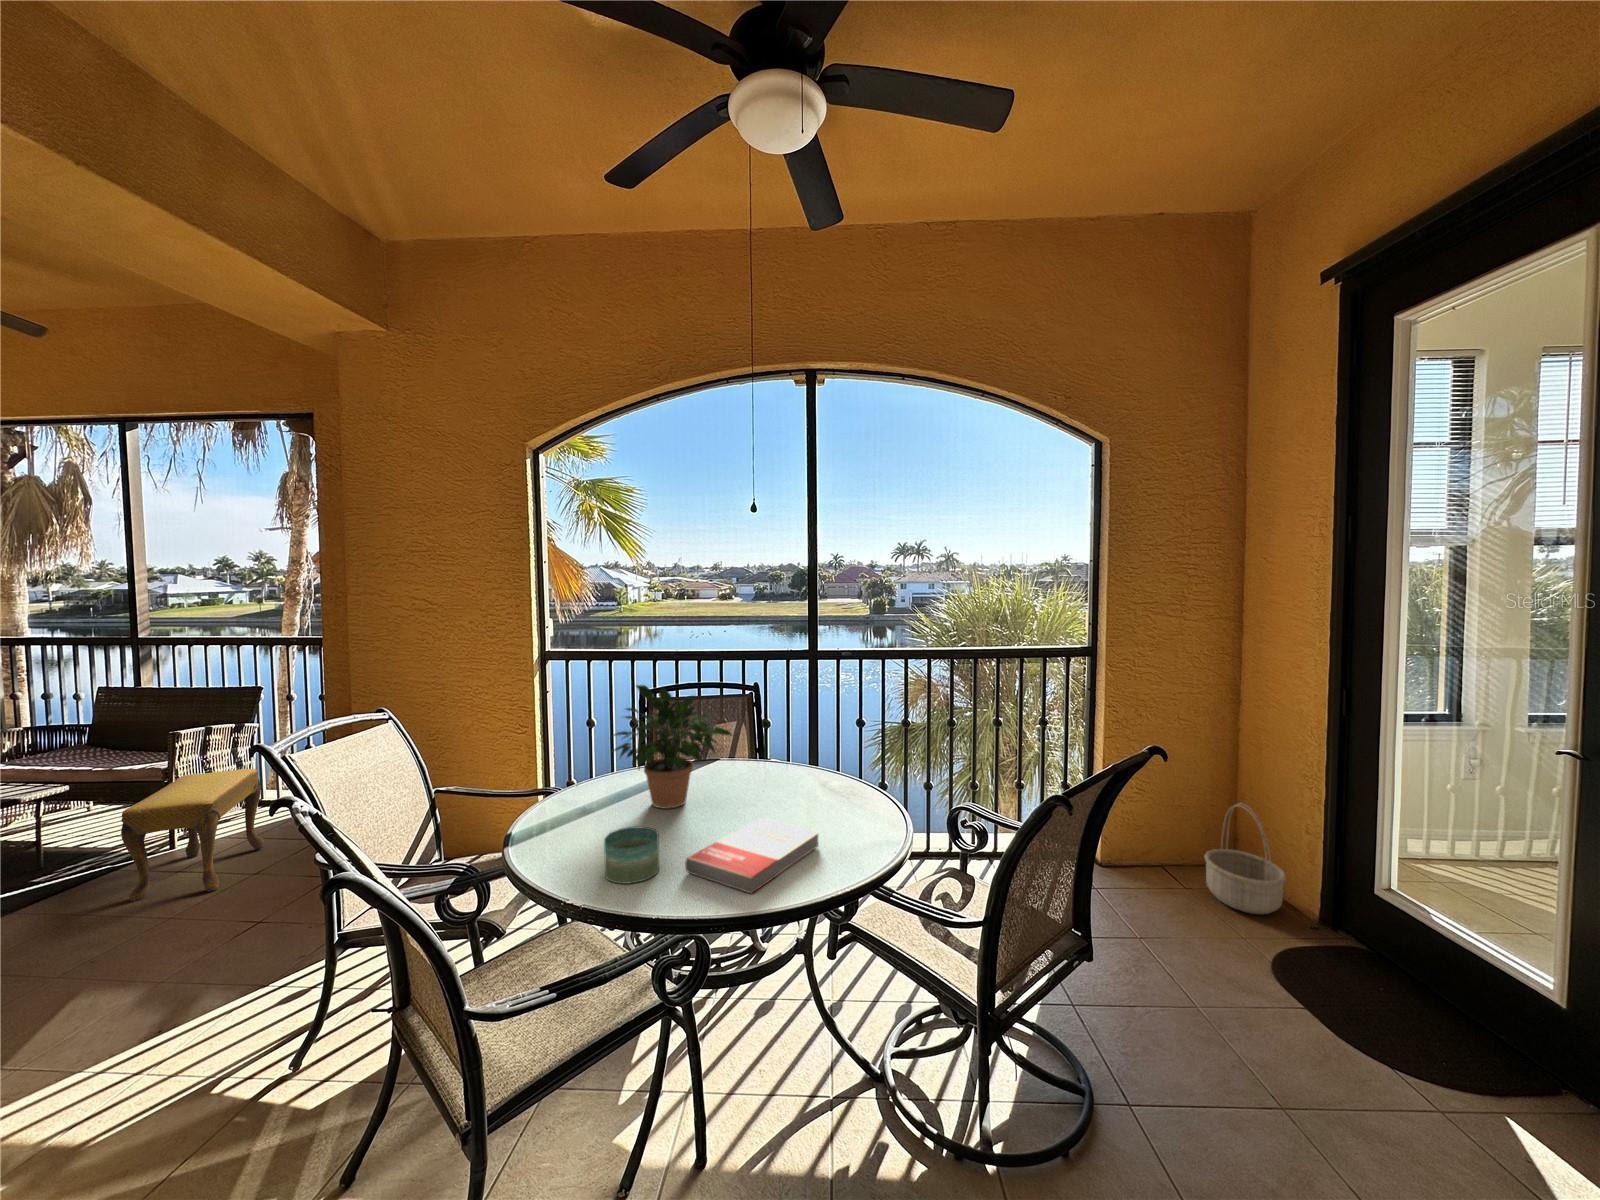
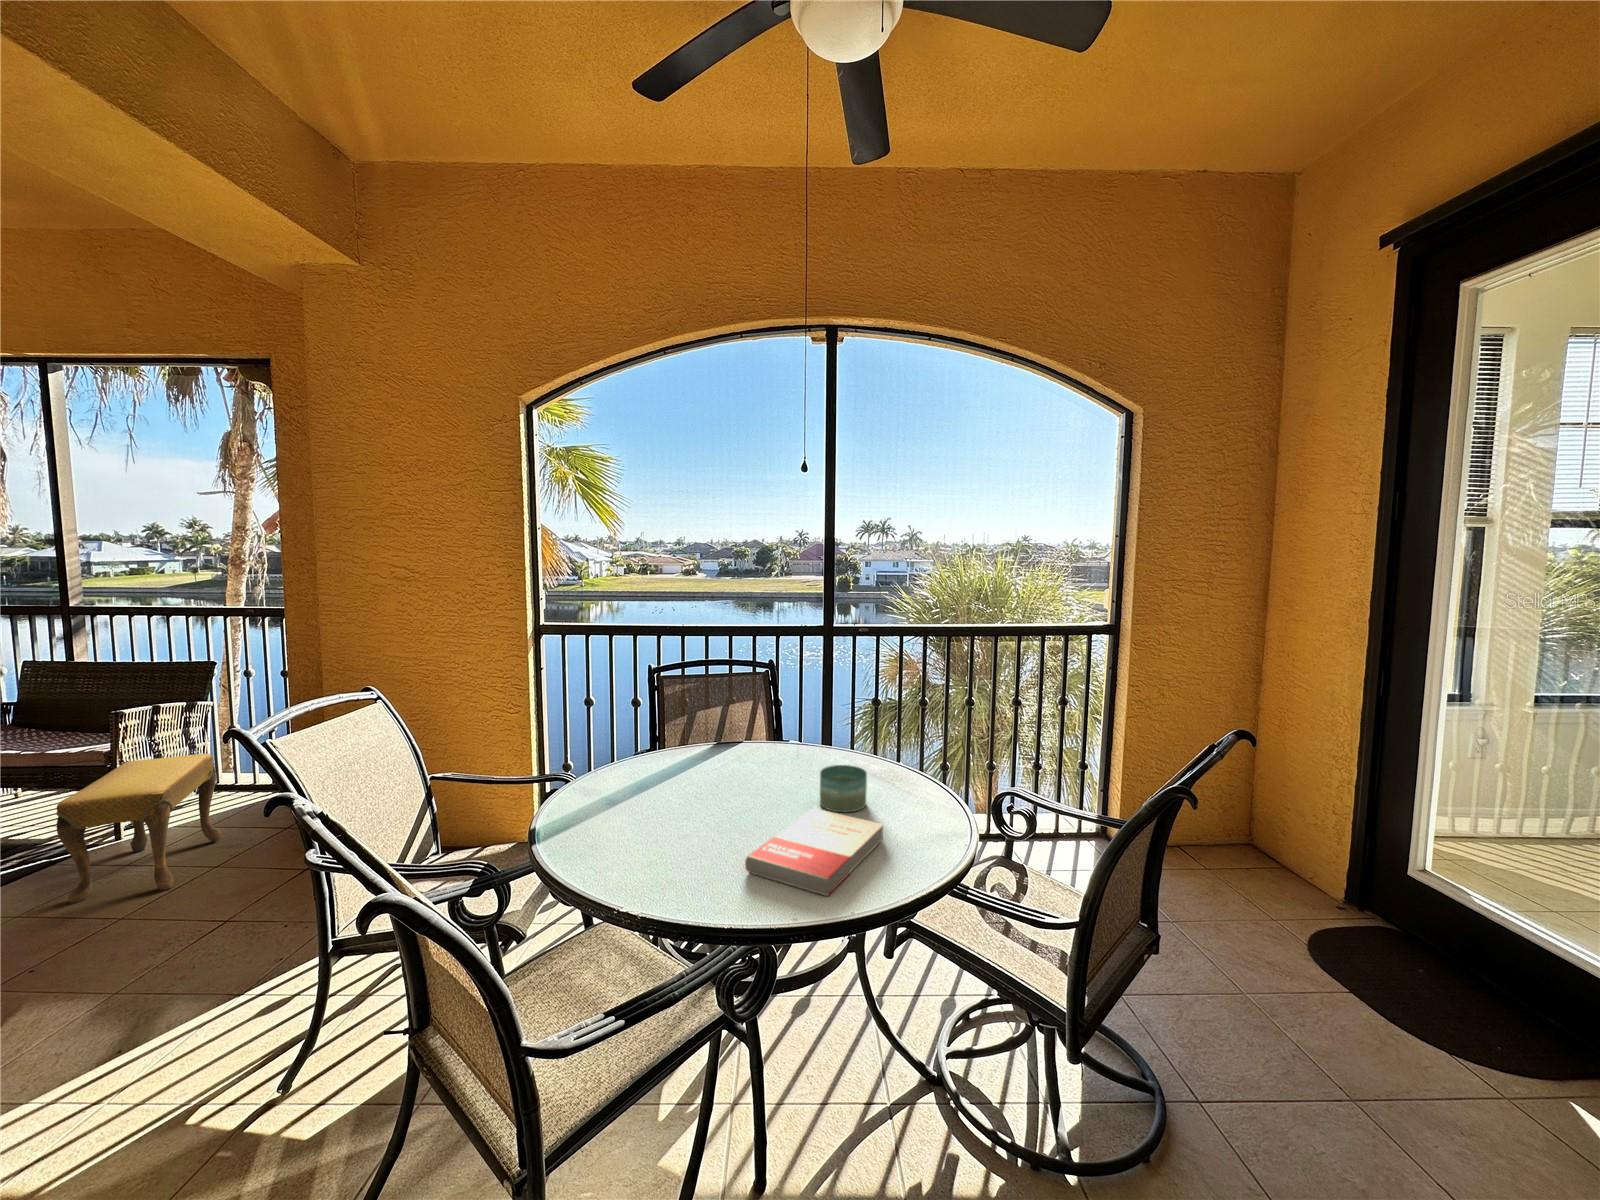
potted plant: present [613,685,732,809] -> none [635,662,779,798]
basket: present [1205,803,1286,914] -> none [1227,782,1312,894]
candle: present [604,827,659,884] -> present [820,765,867,812]

